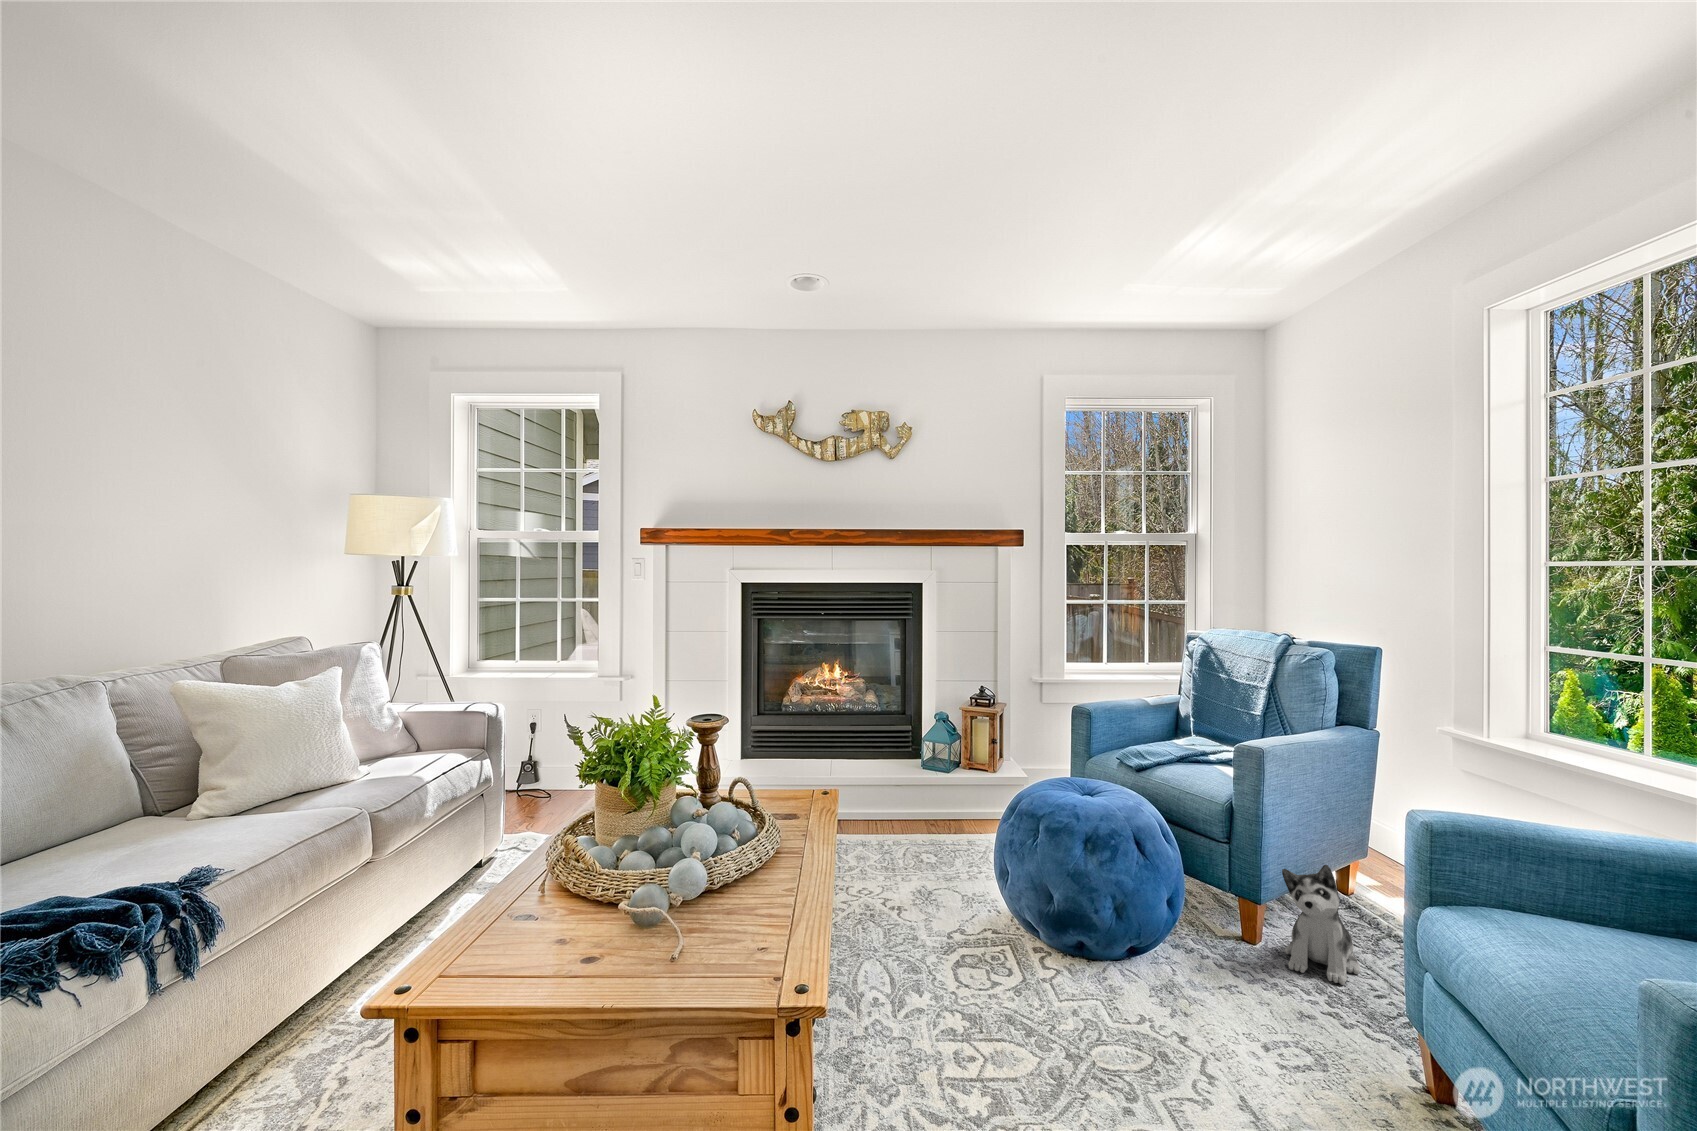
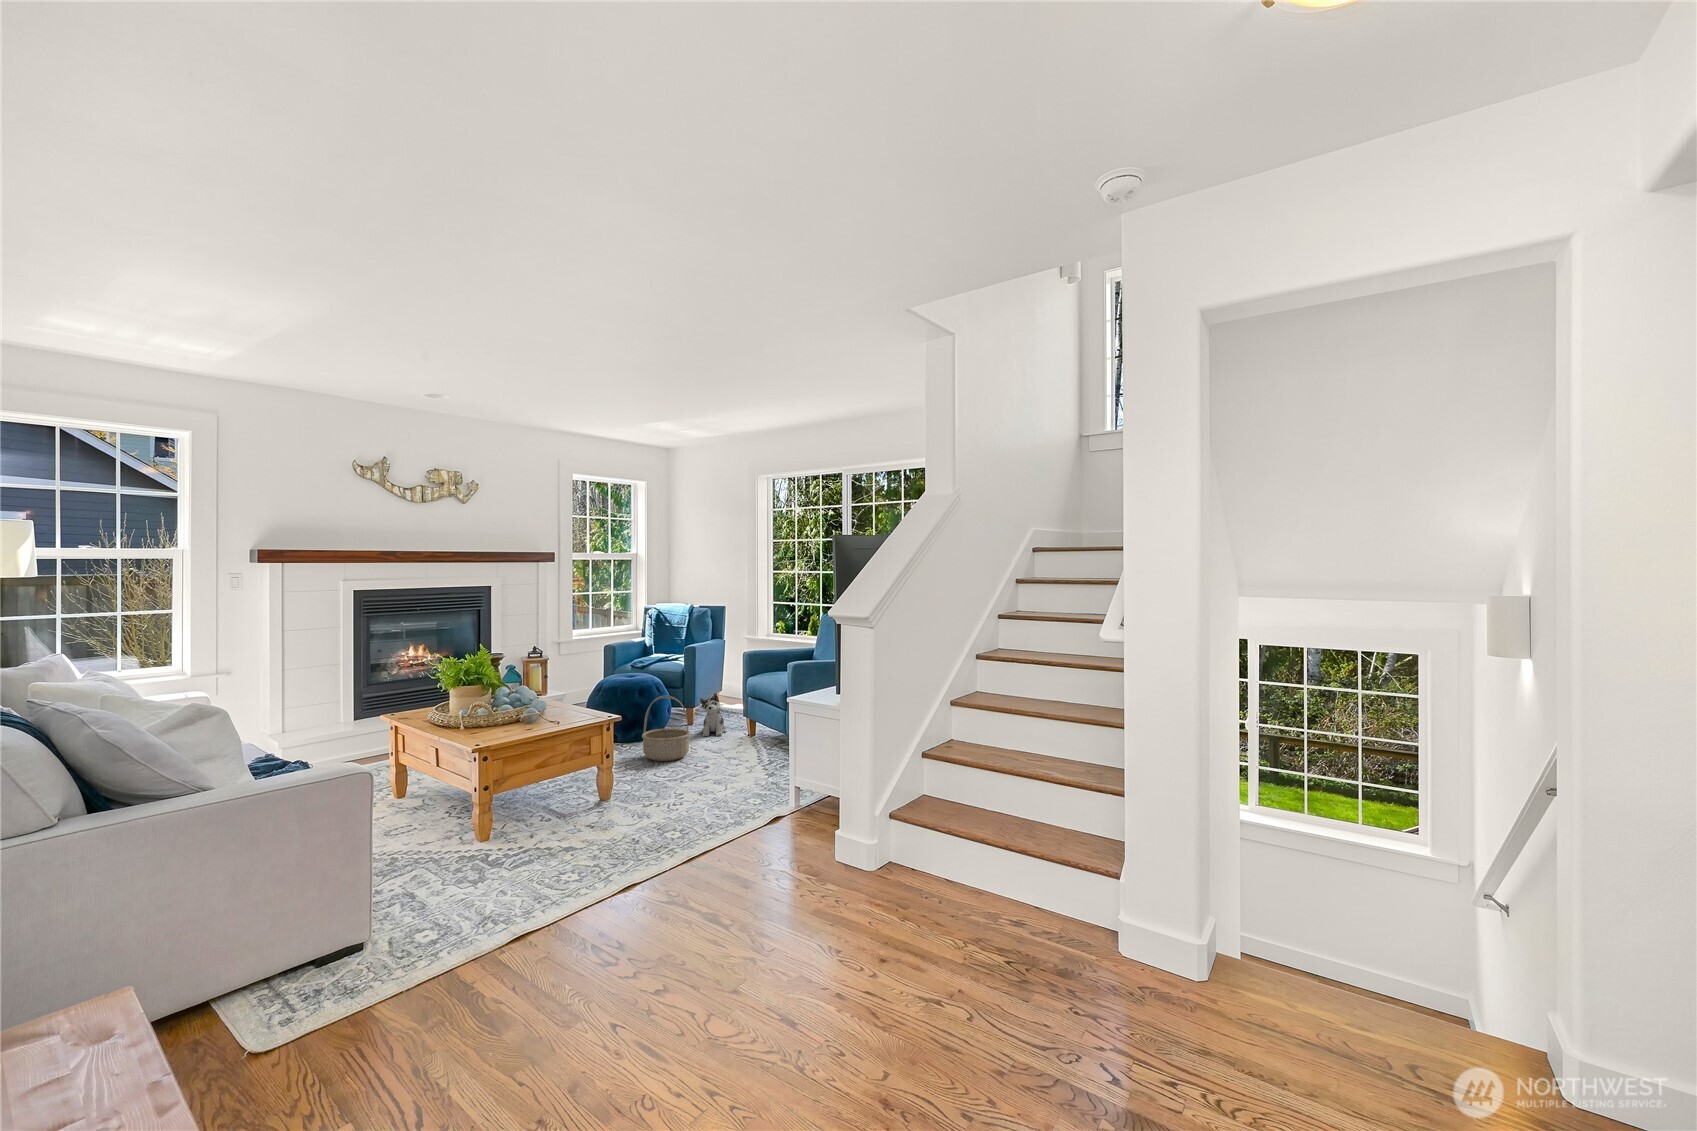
basket: none [1109,863,1239,1049] -> present [642,695,690,761]

